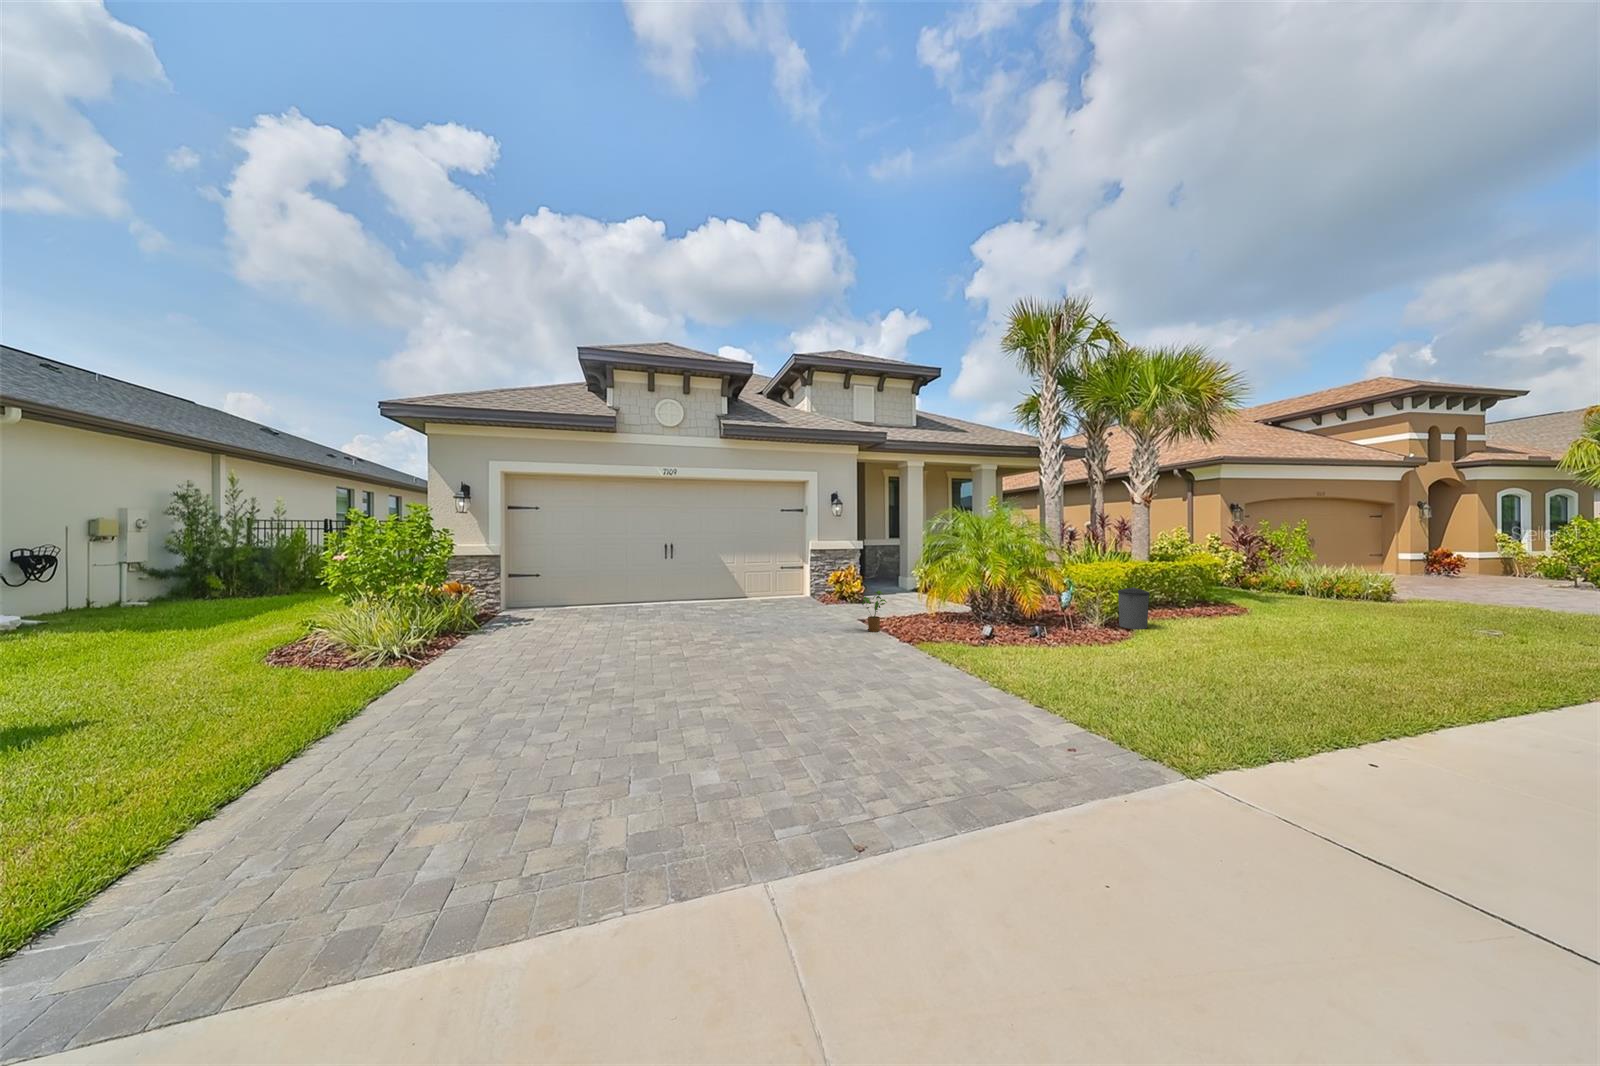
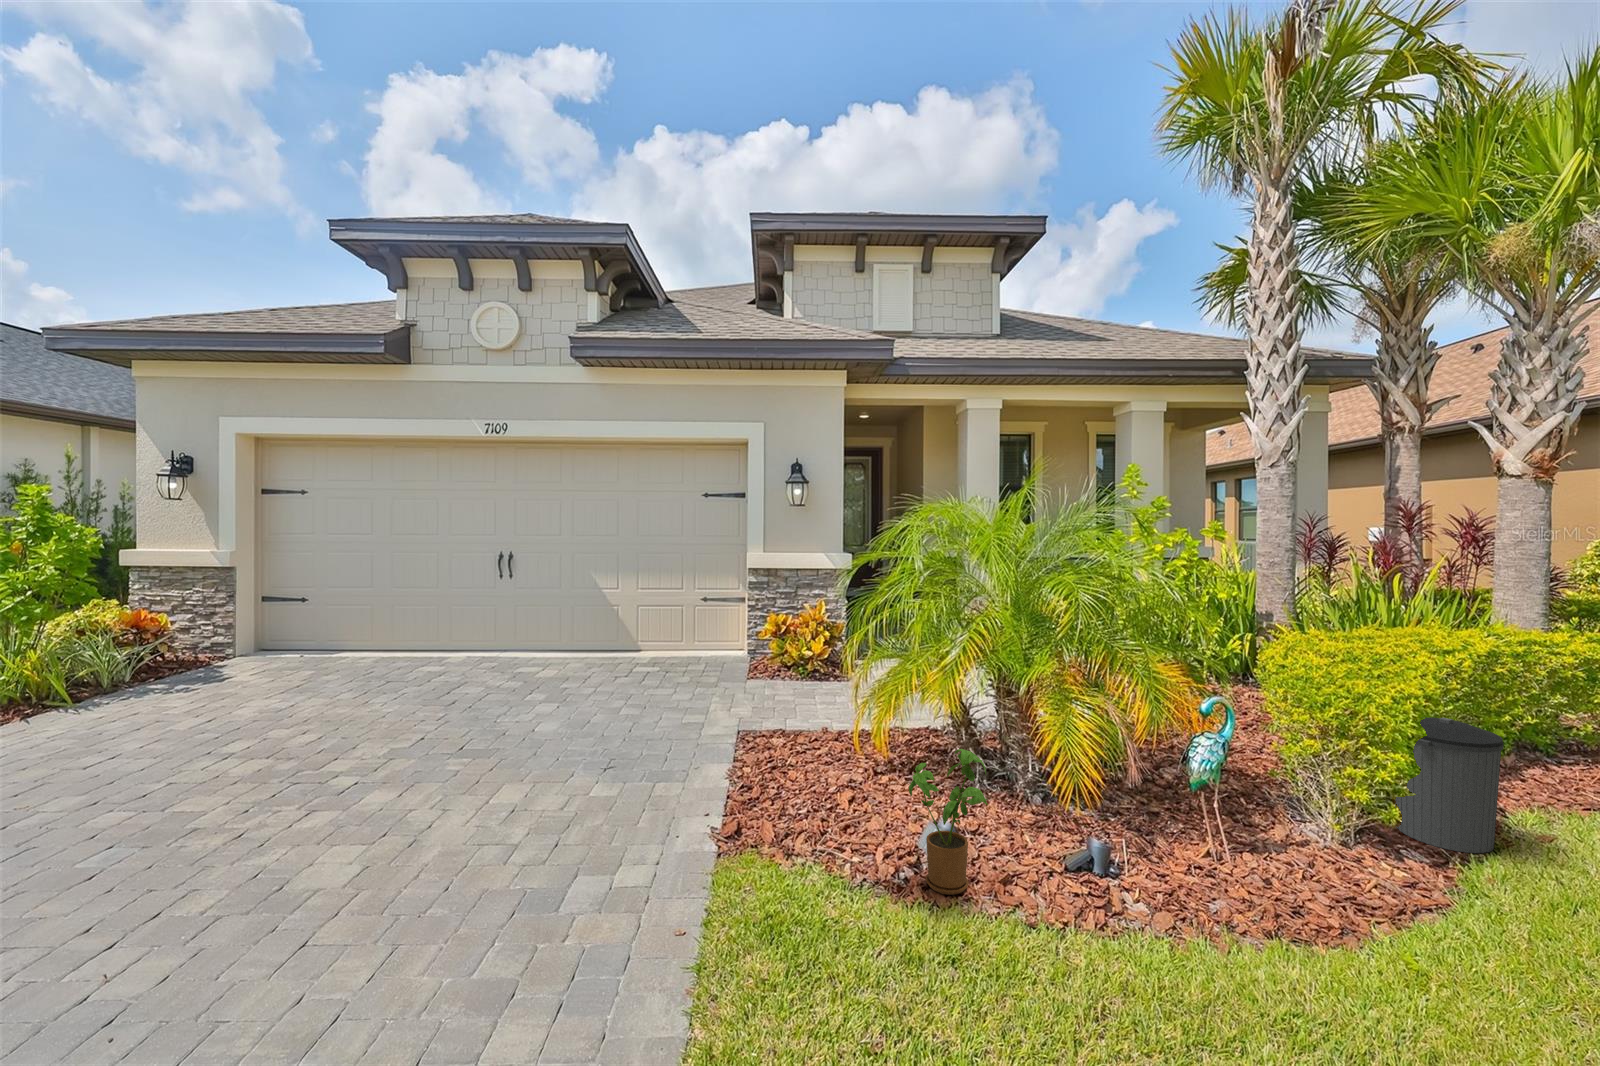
house plant: present [862,591,886,632] -> present [909,749,988,895]

